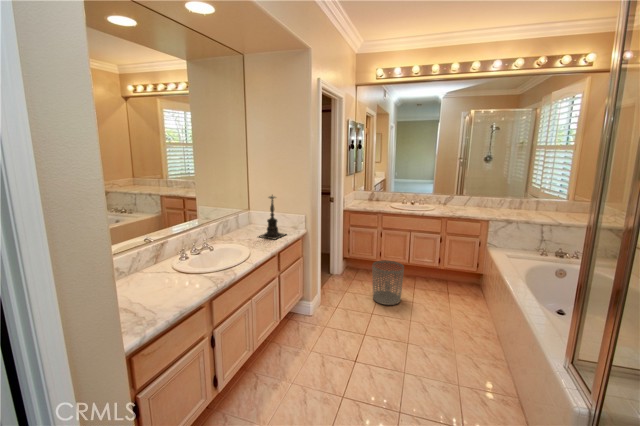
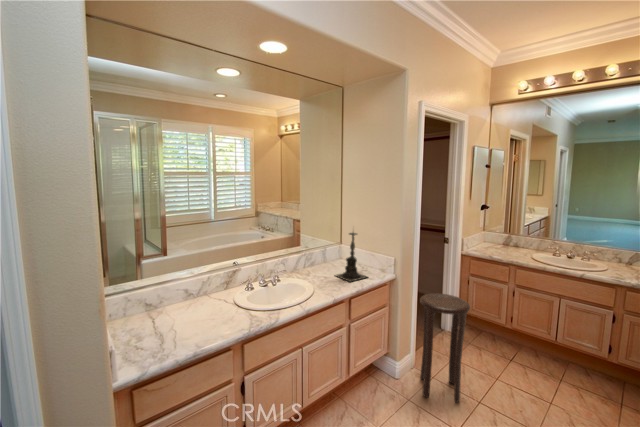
stool: none [326,241,364,323] -> present [420,293,470,403]
waste bin: present [372,261,404,305] -> none [489,328,539,395]

